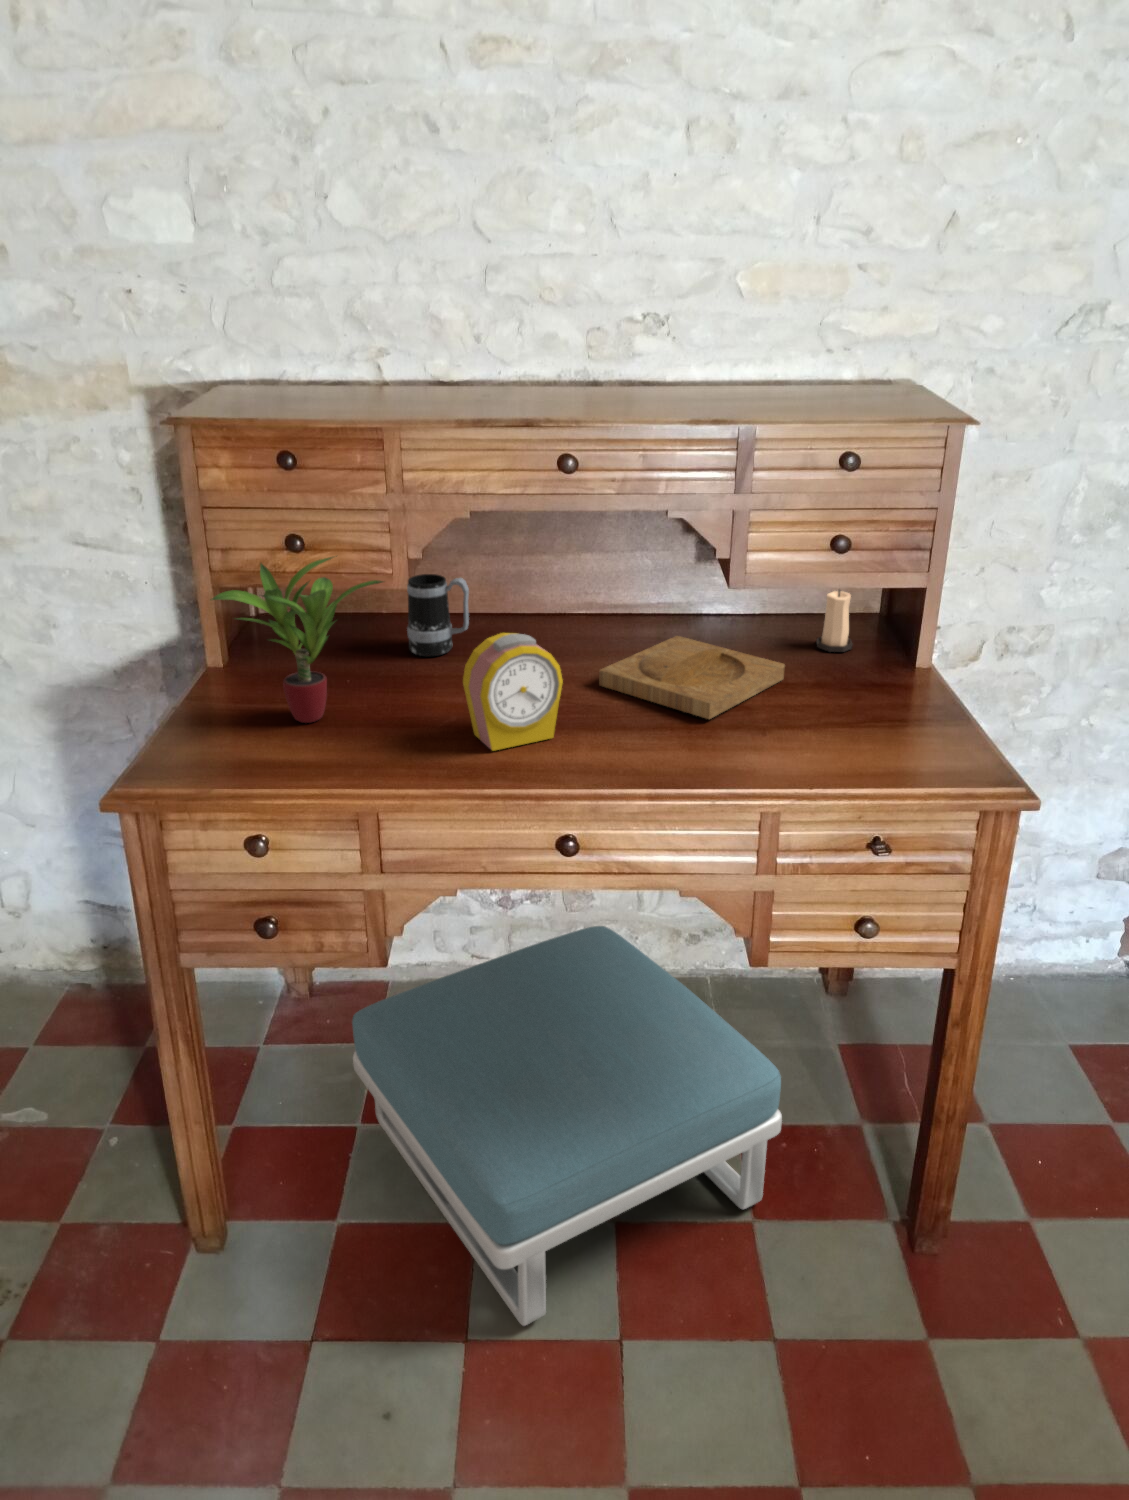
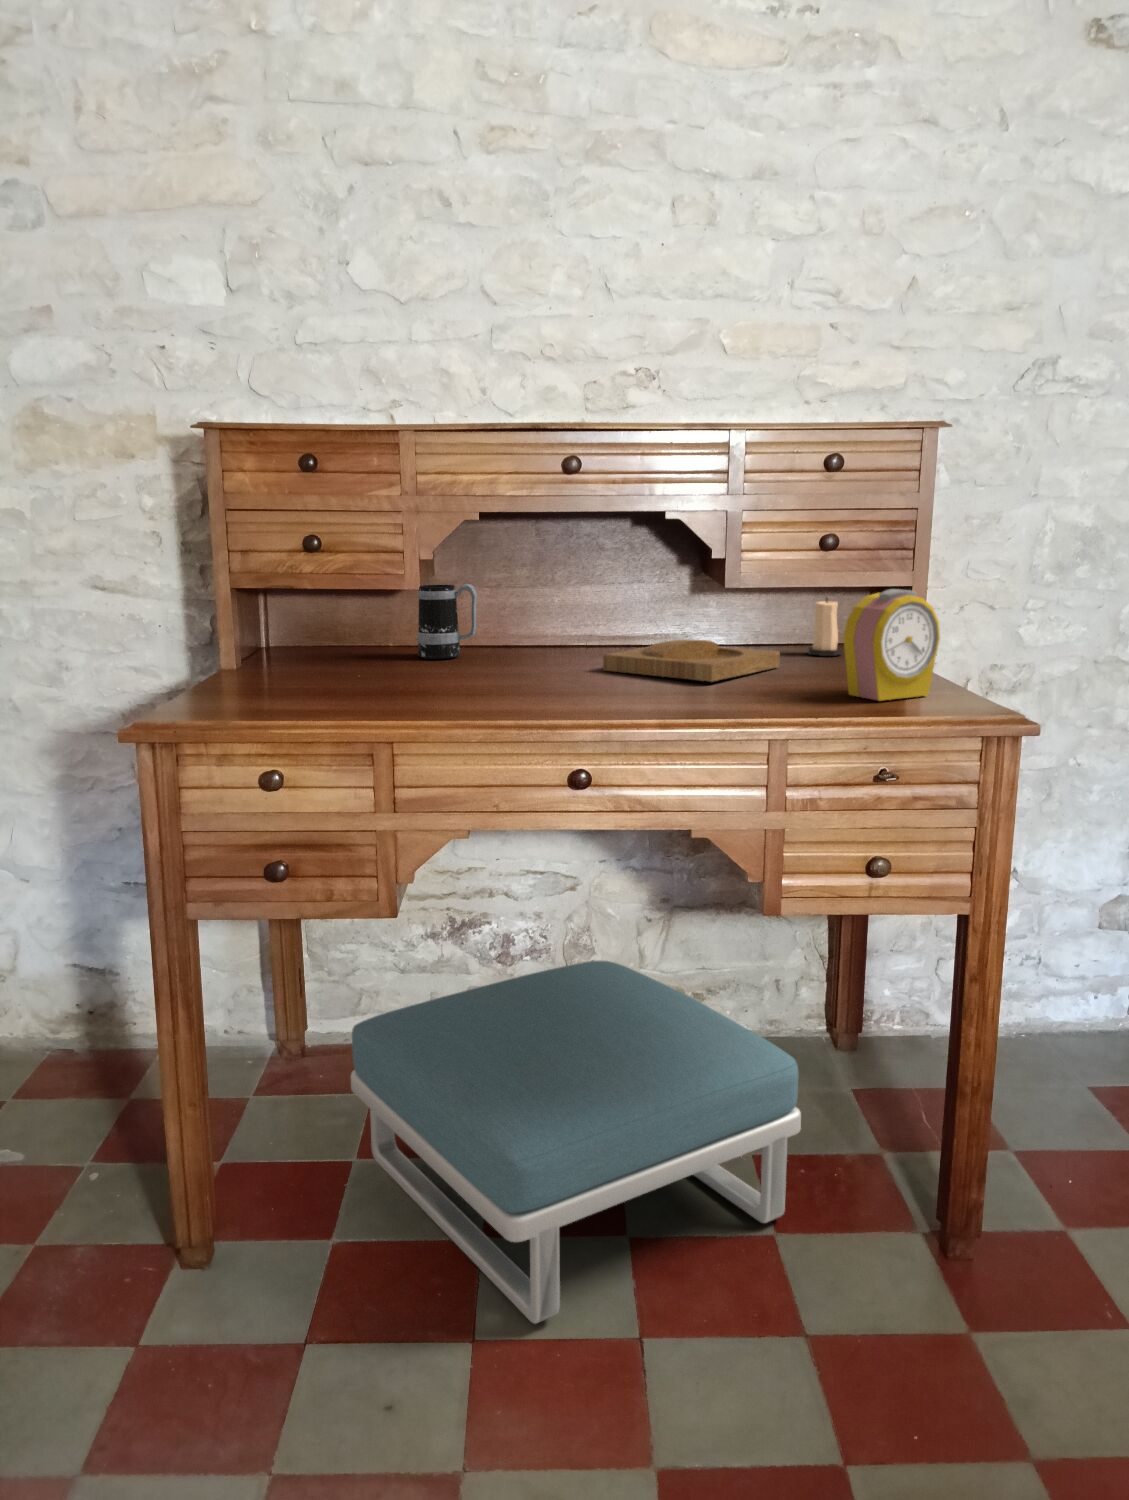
potted plant: present [212,557,383,723] -> none [235,531,405,686]
alarm clock: present [463,633,563,751] -> present [844,589,940,701]

